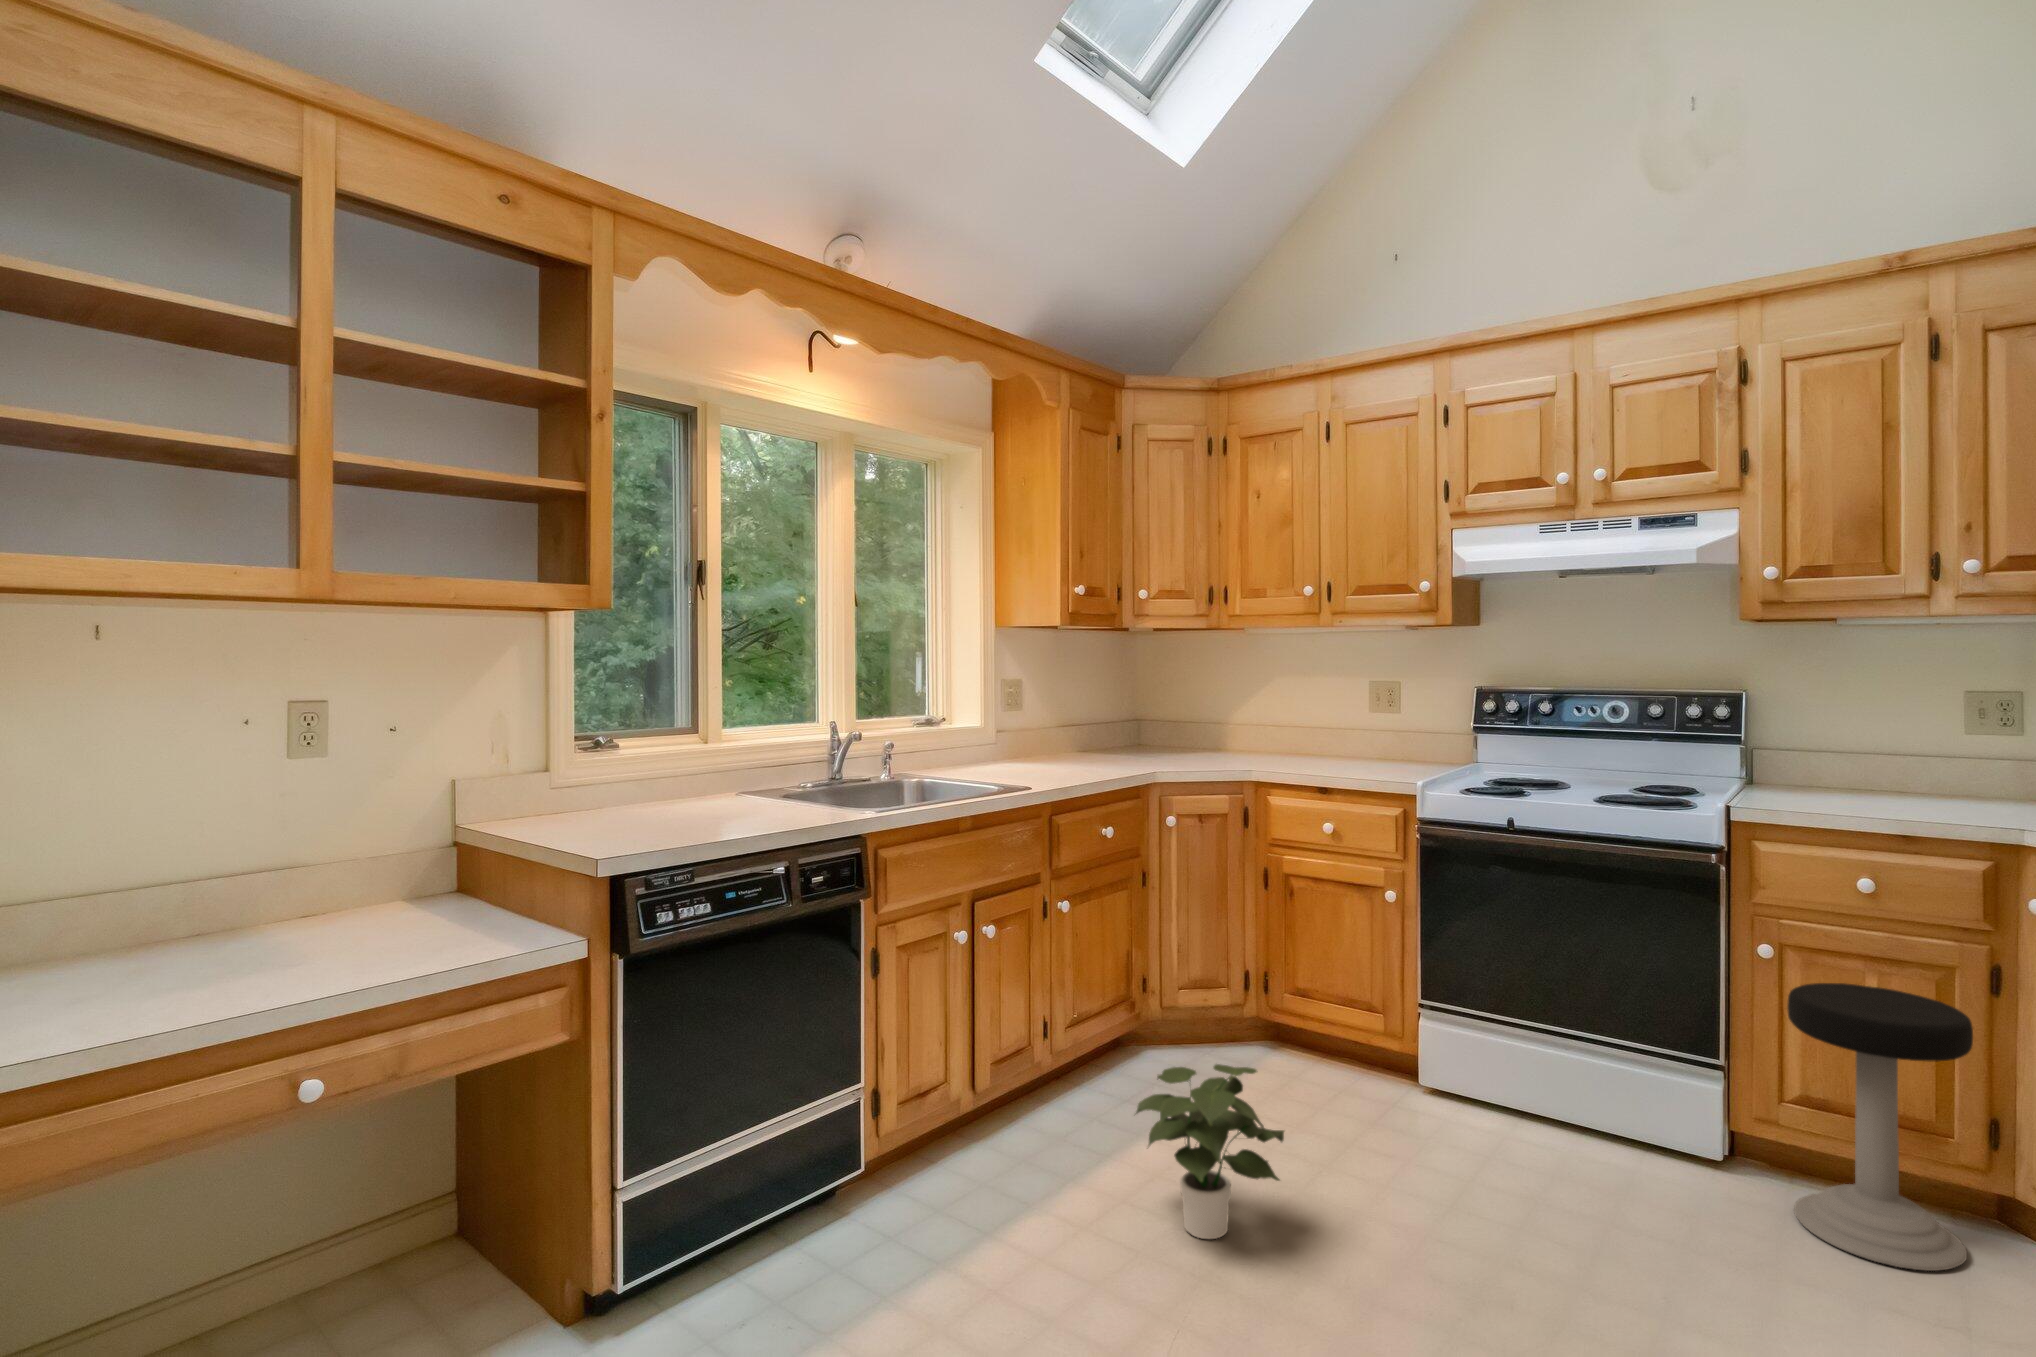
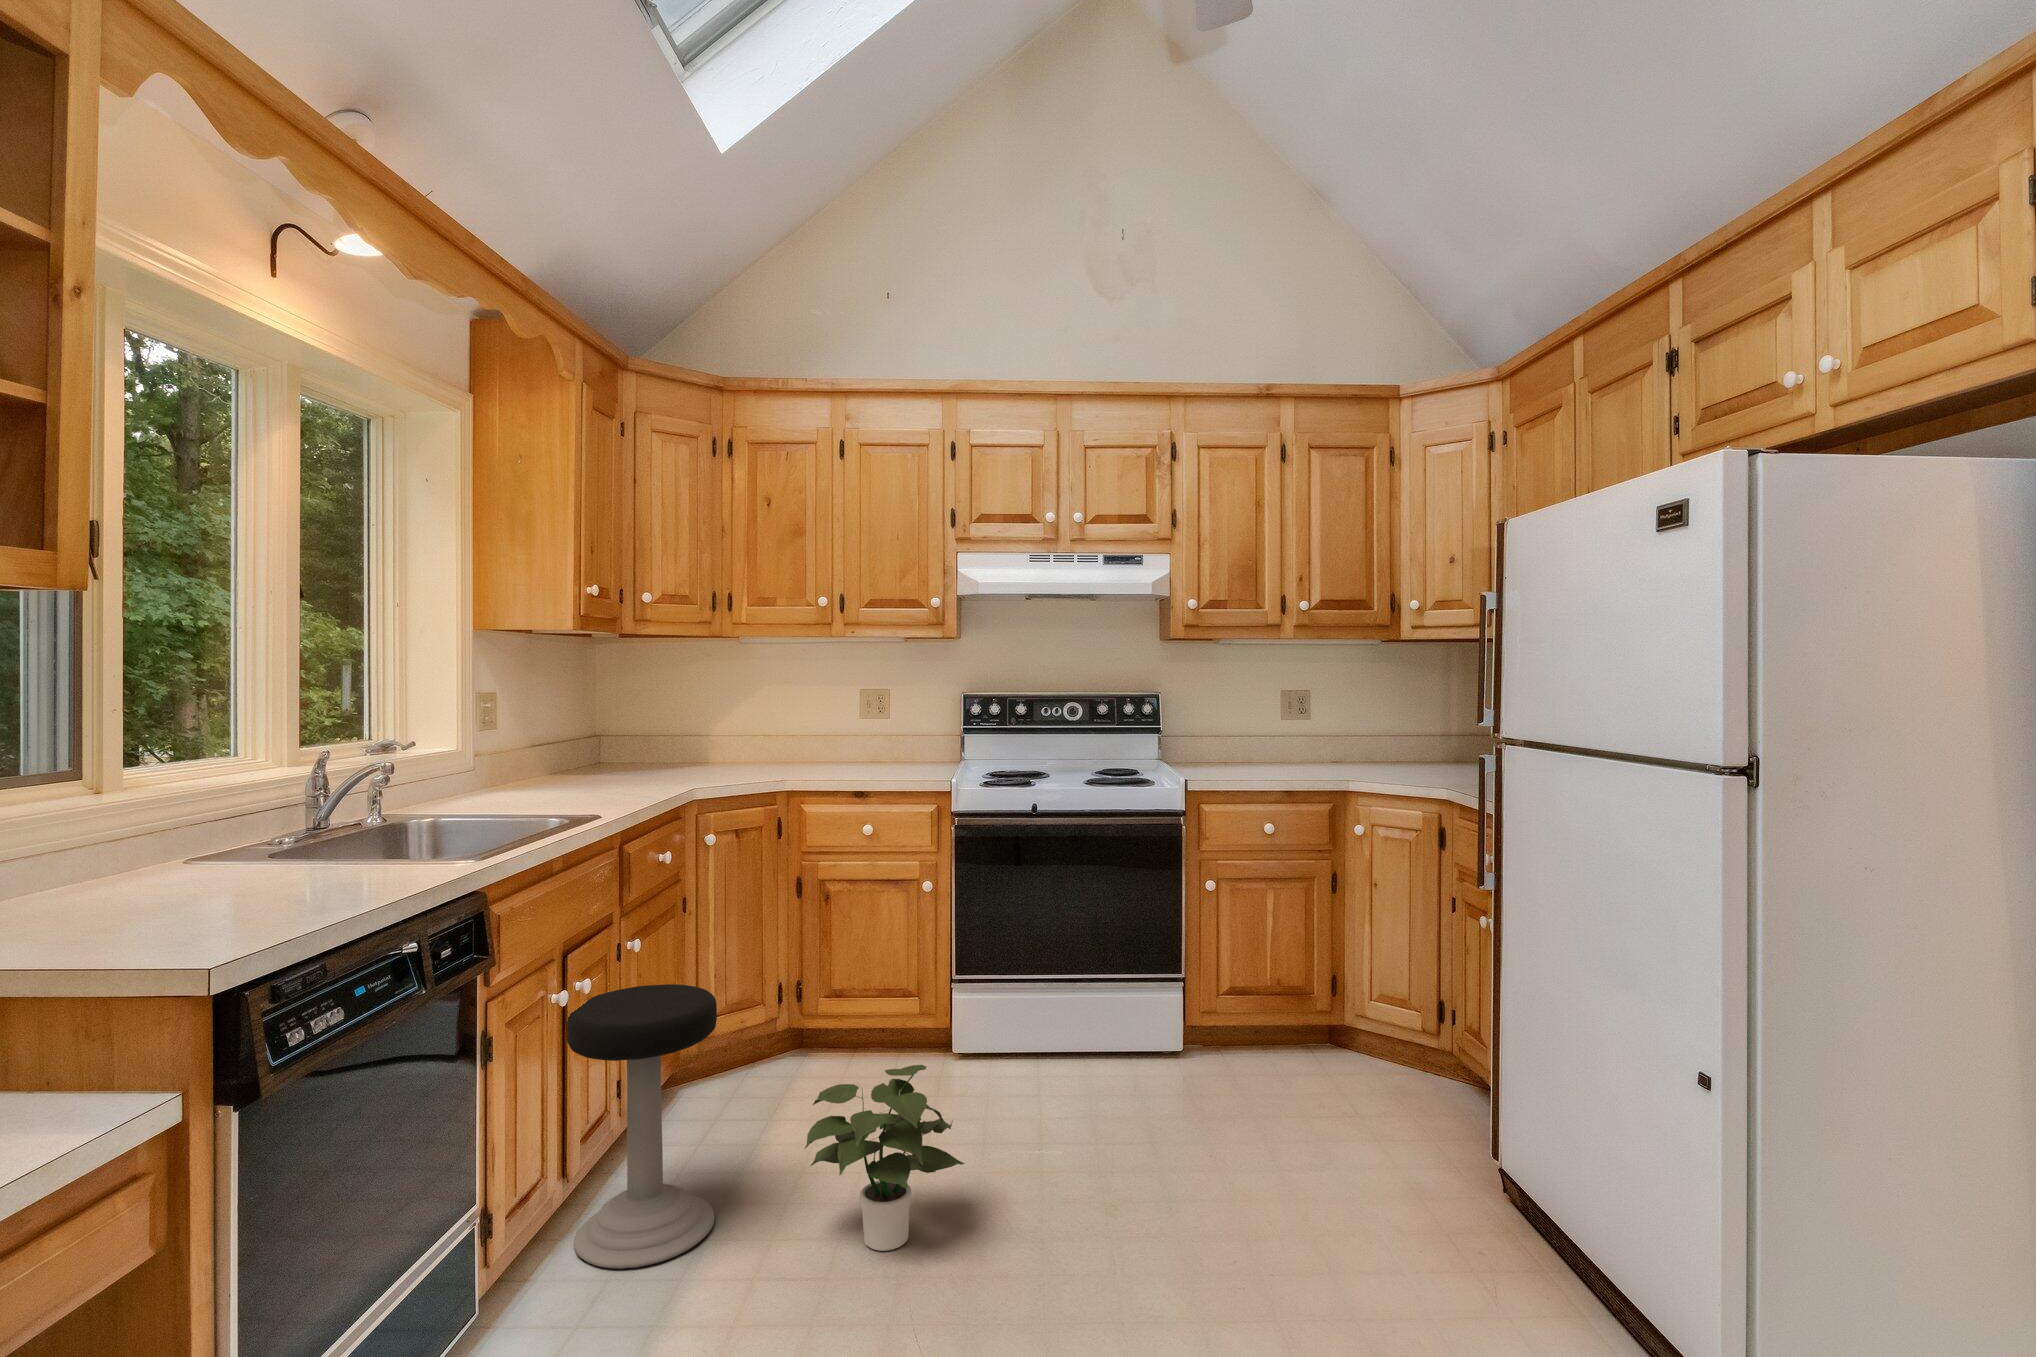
stool: present [1787,983,1973,1271] -> present [567,984,717,1269]

